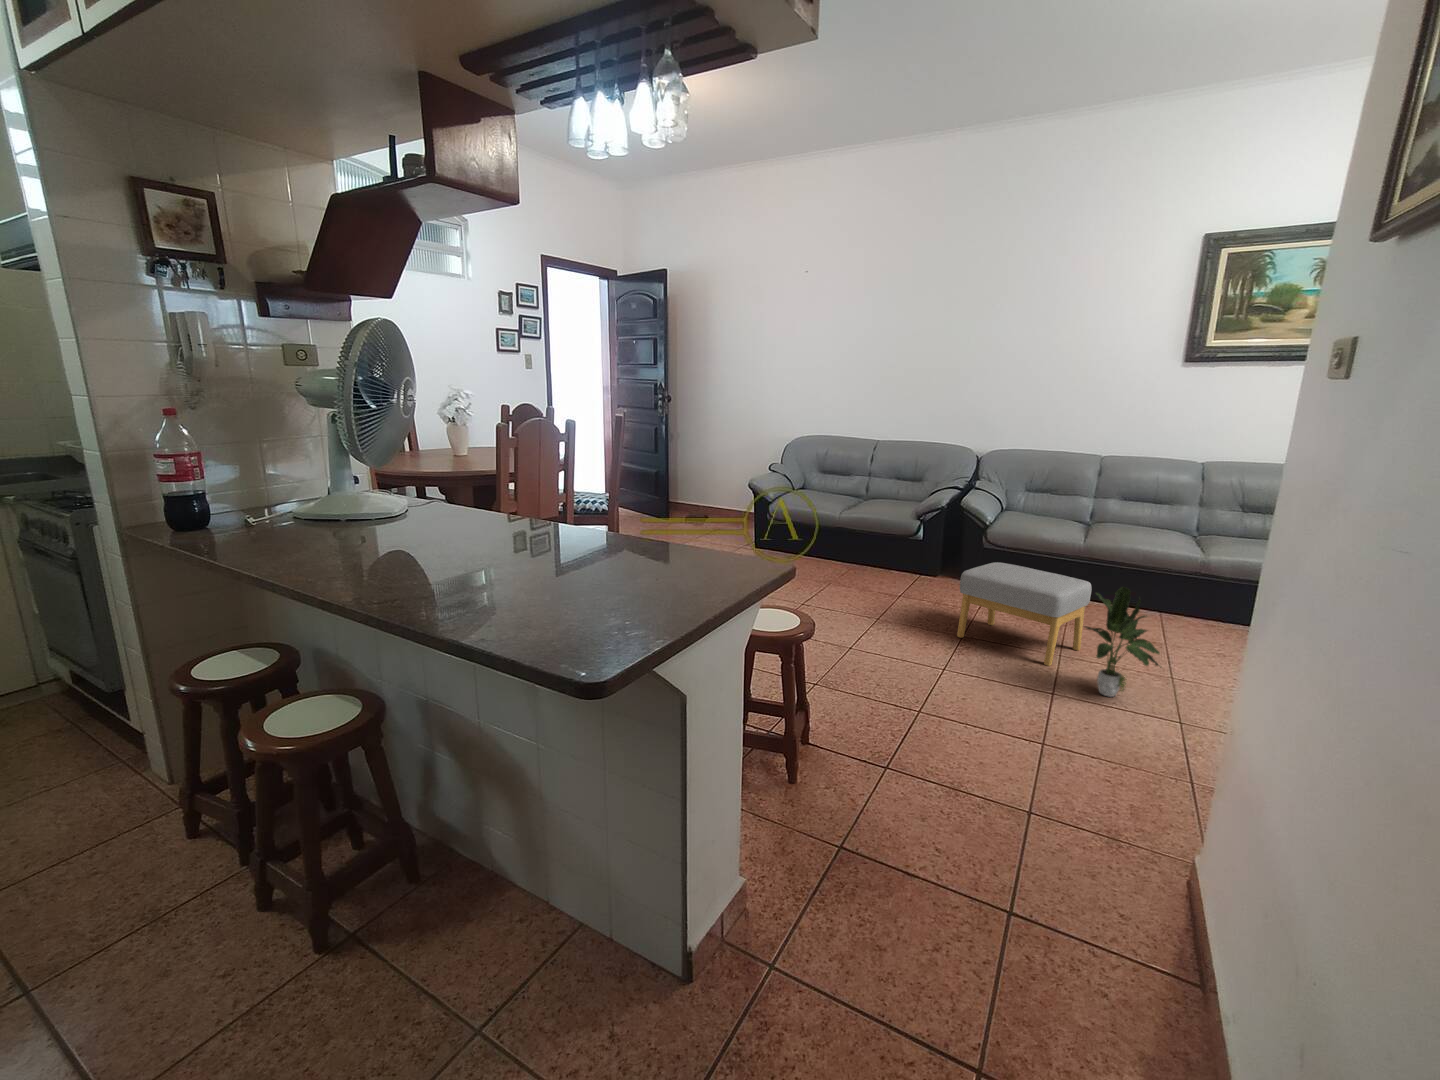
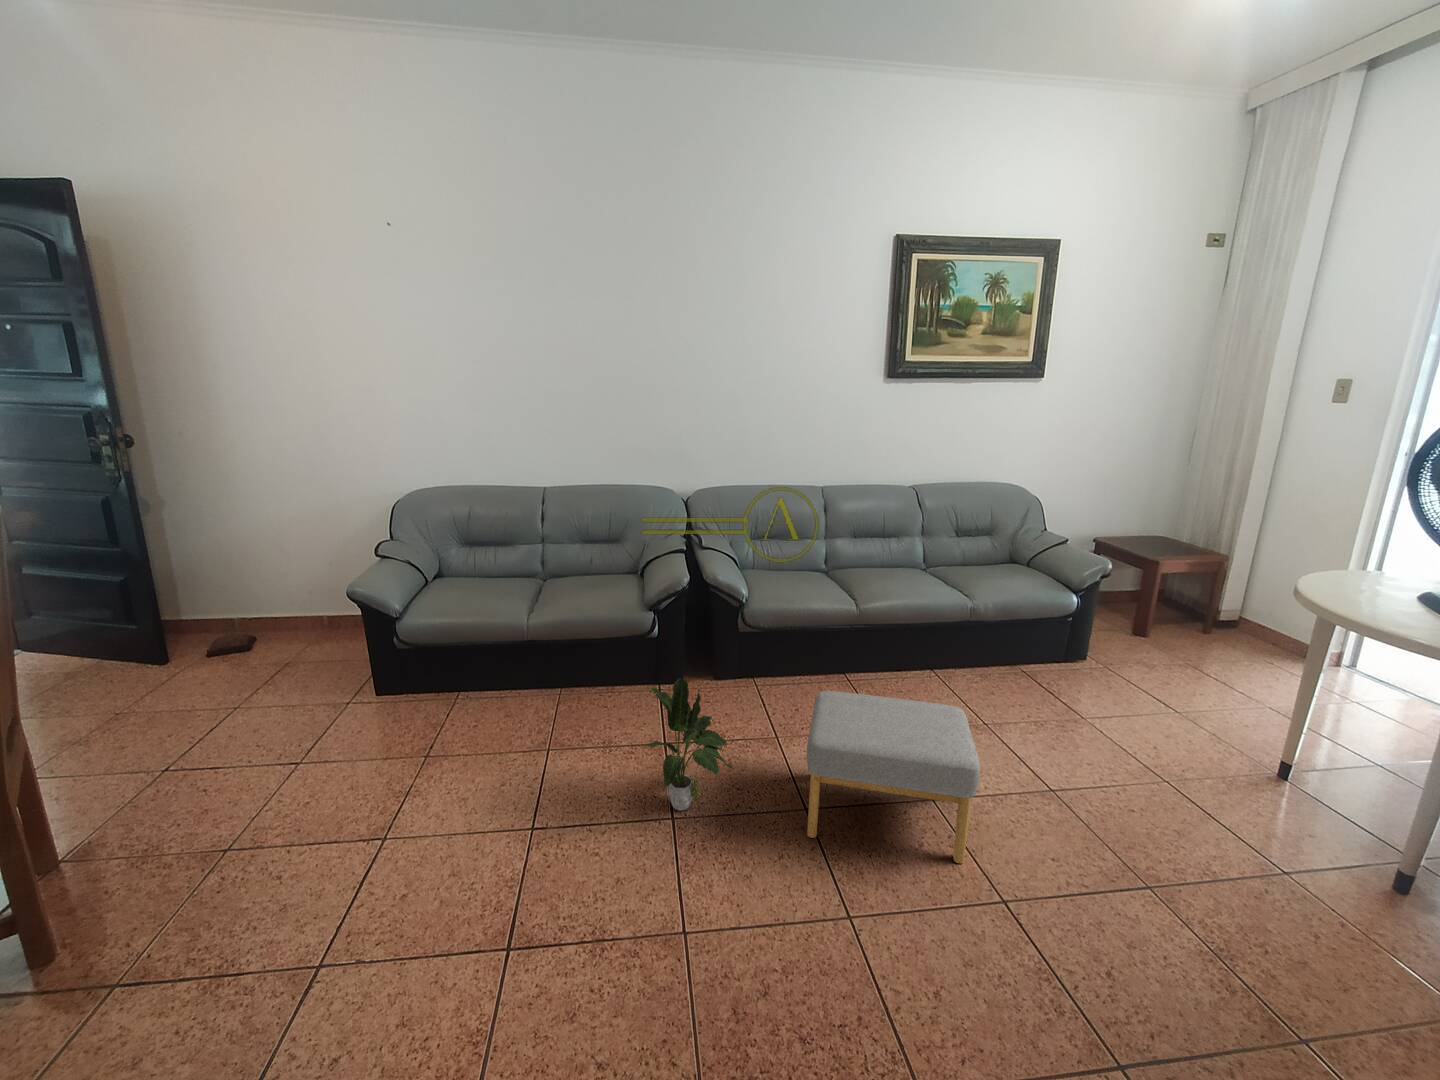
potted plant: present [1084,587,1160,697] -> present [644,678,733,811]

